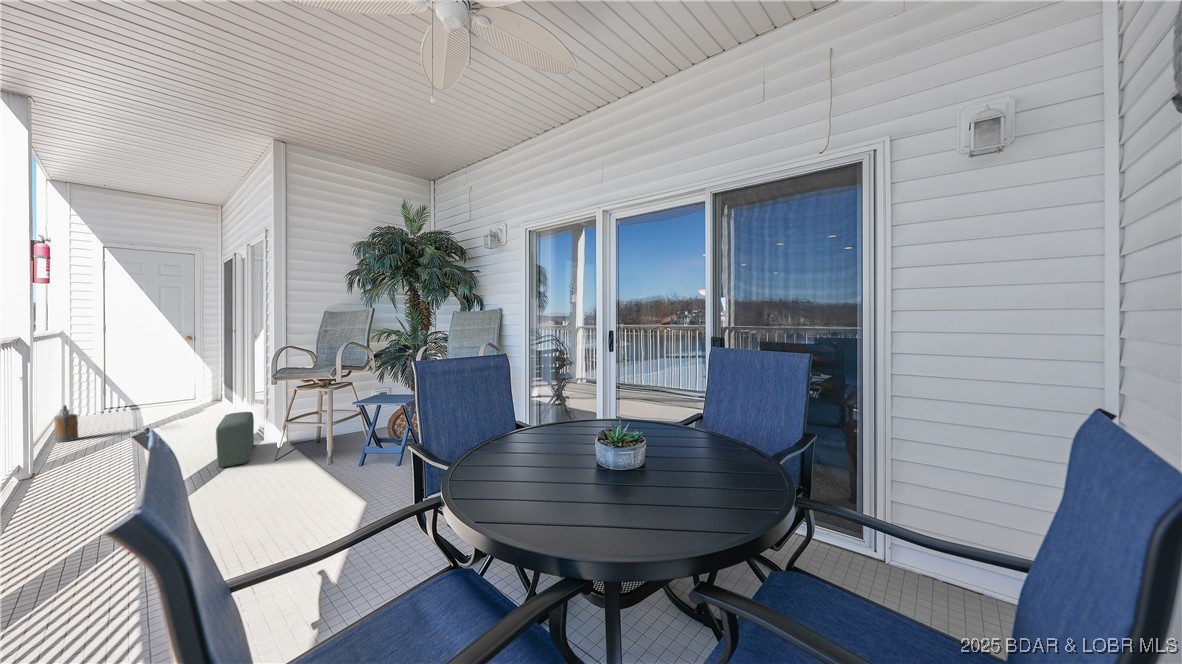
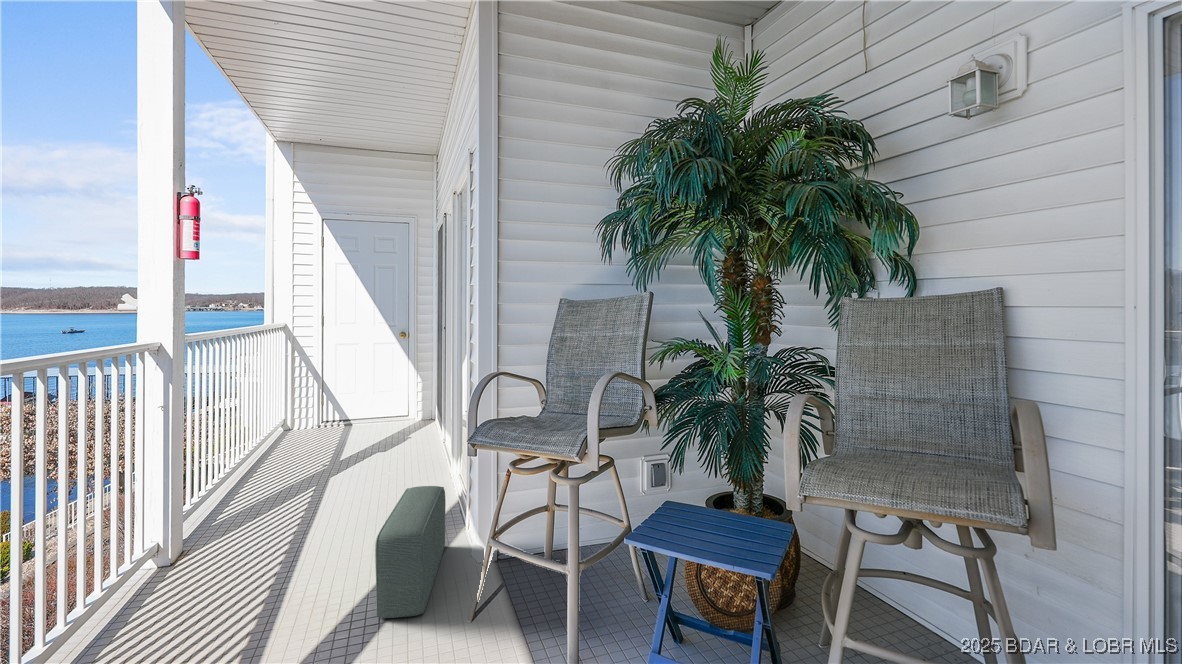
watering can: present [54,405,78,442] -> none [249,429,272,479]

